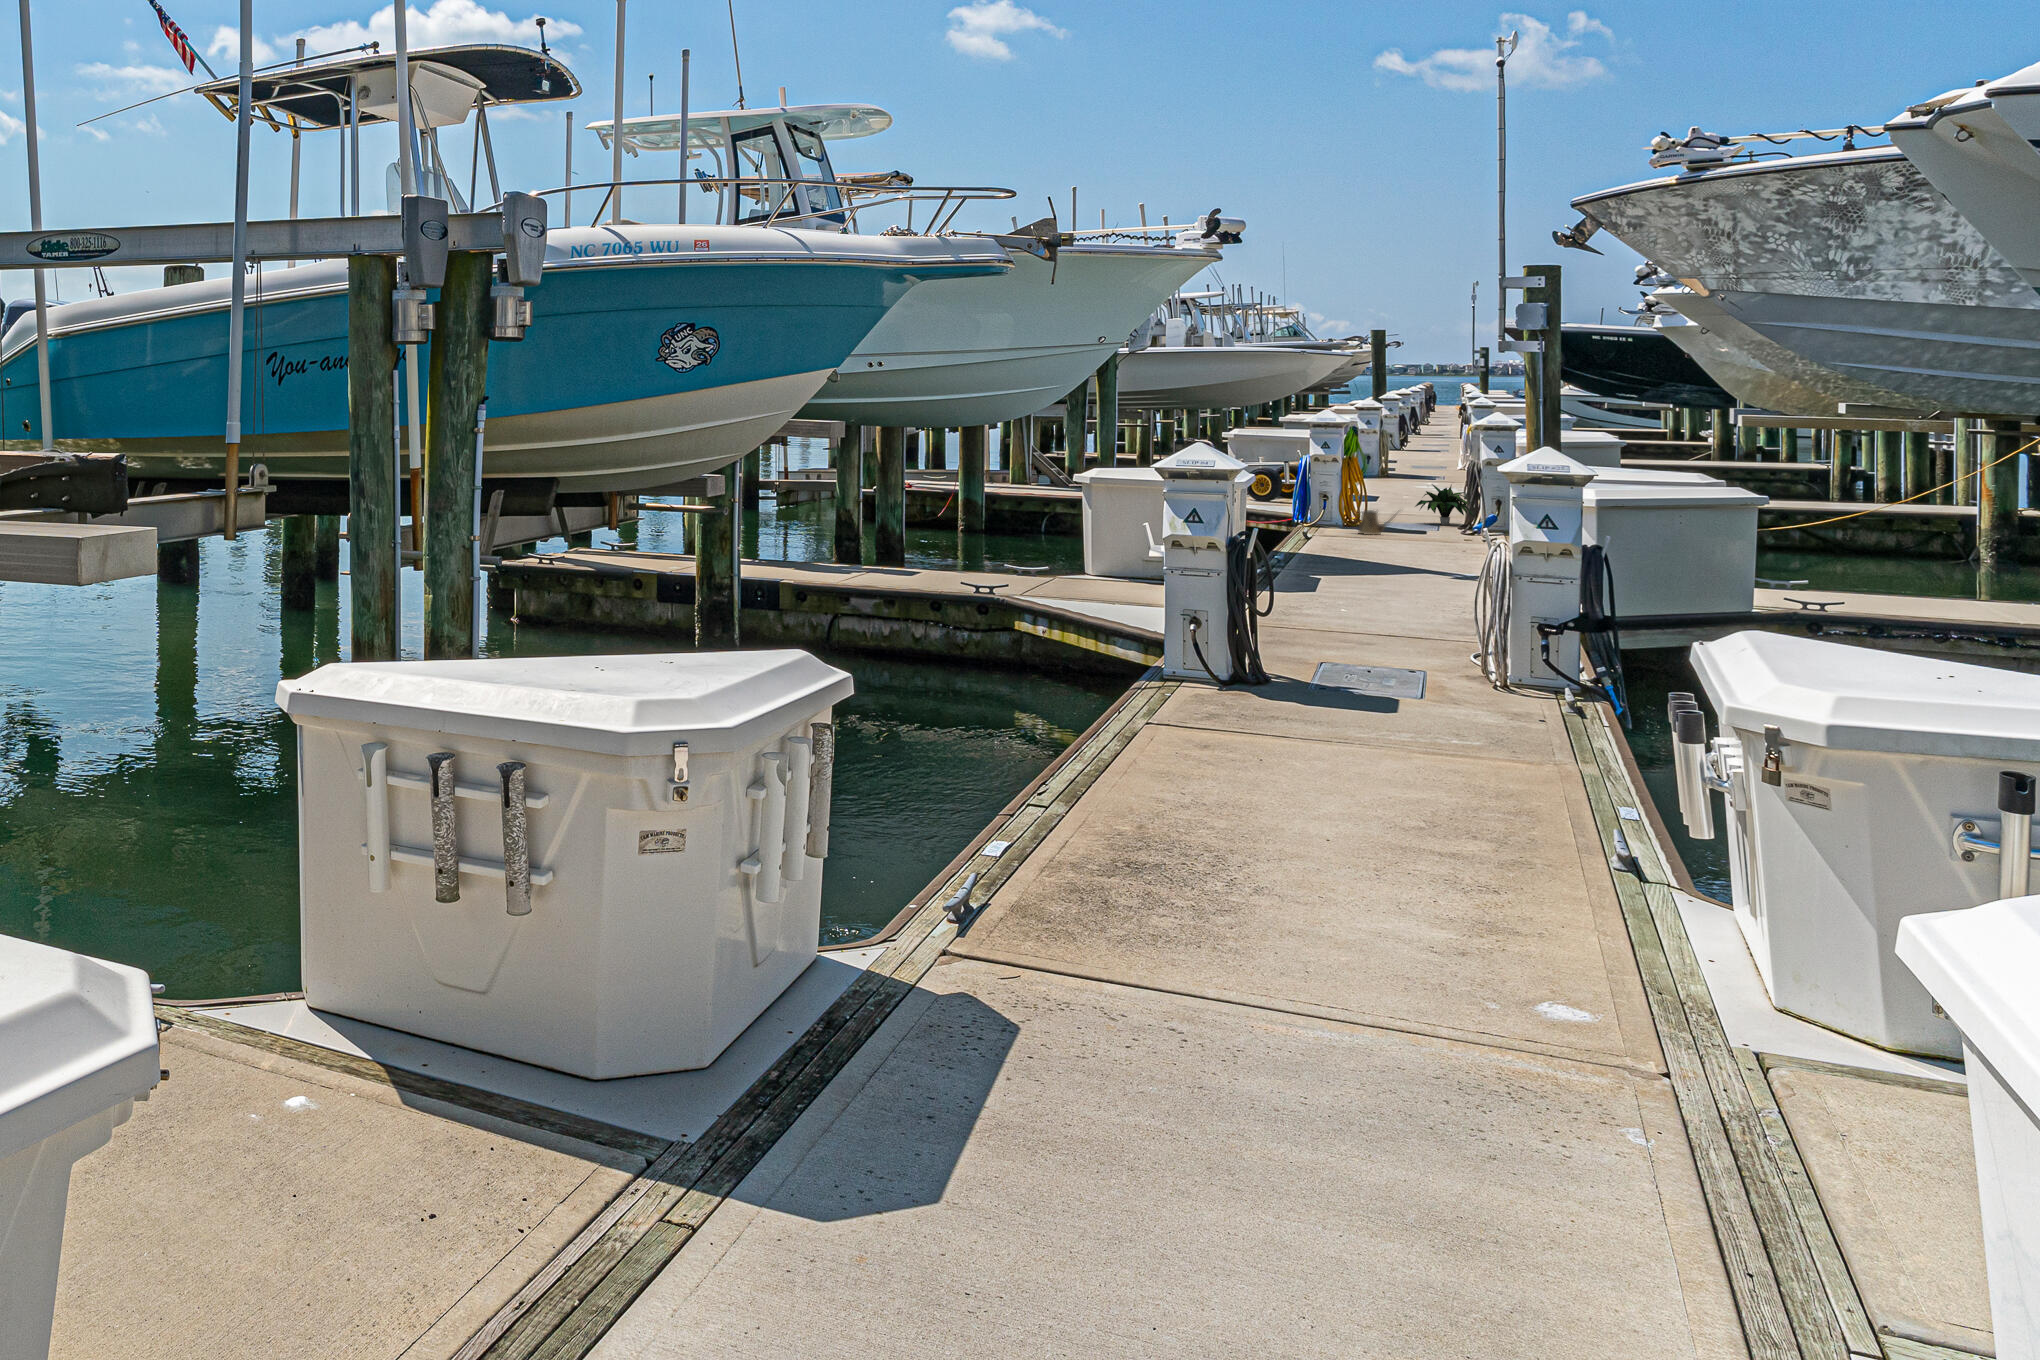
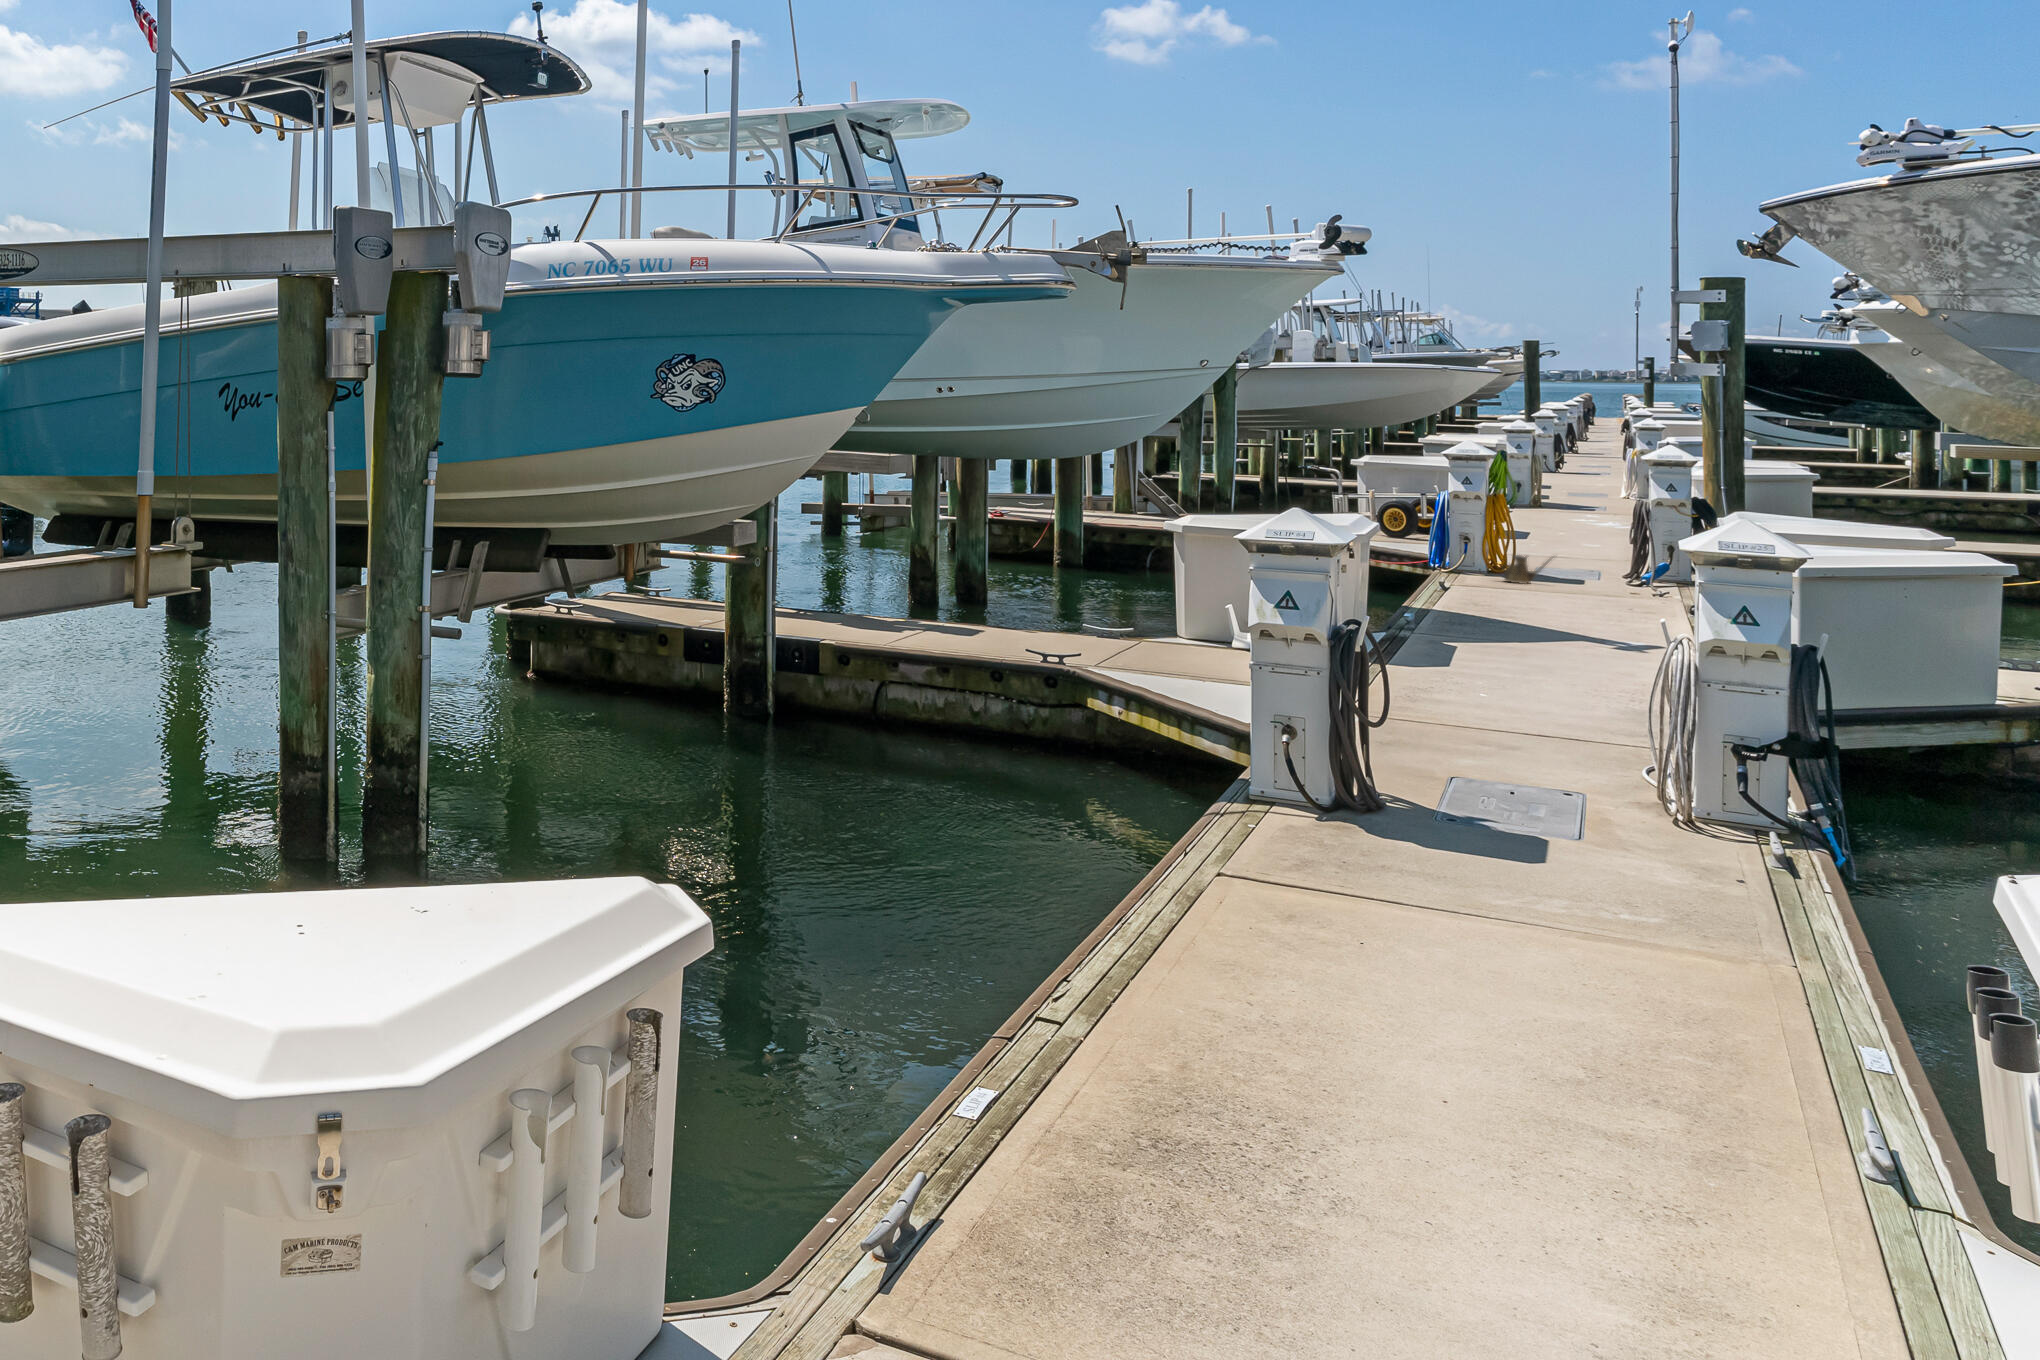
potted plant: present [1415,484,1473,525] -> none [1570,524,1642,571]

